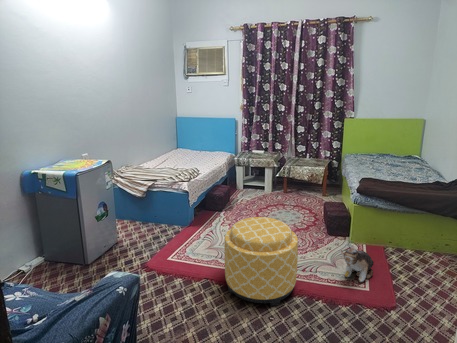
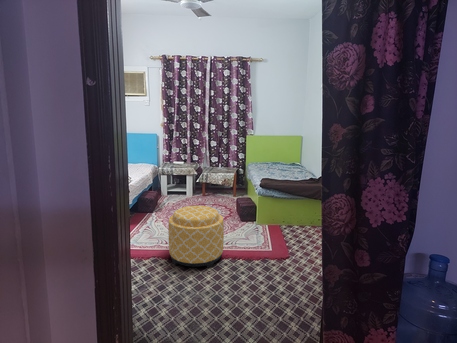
plush toy: present [341,248,374,282] -> none [252,222,274,246]

